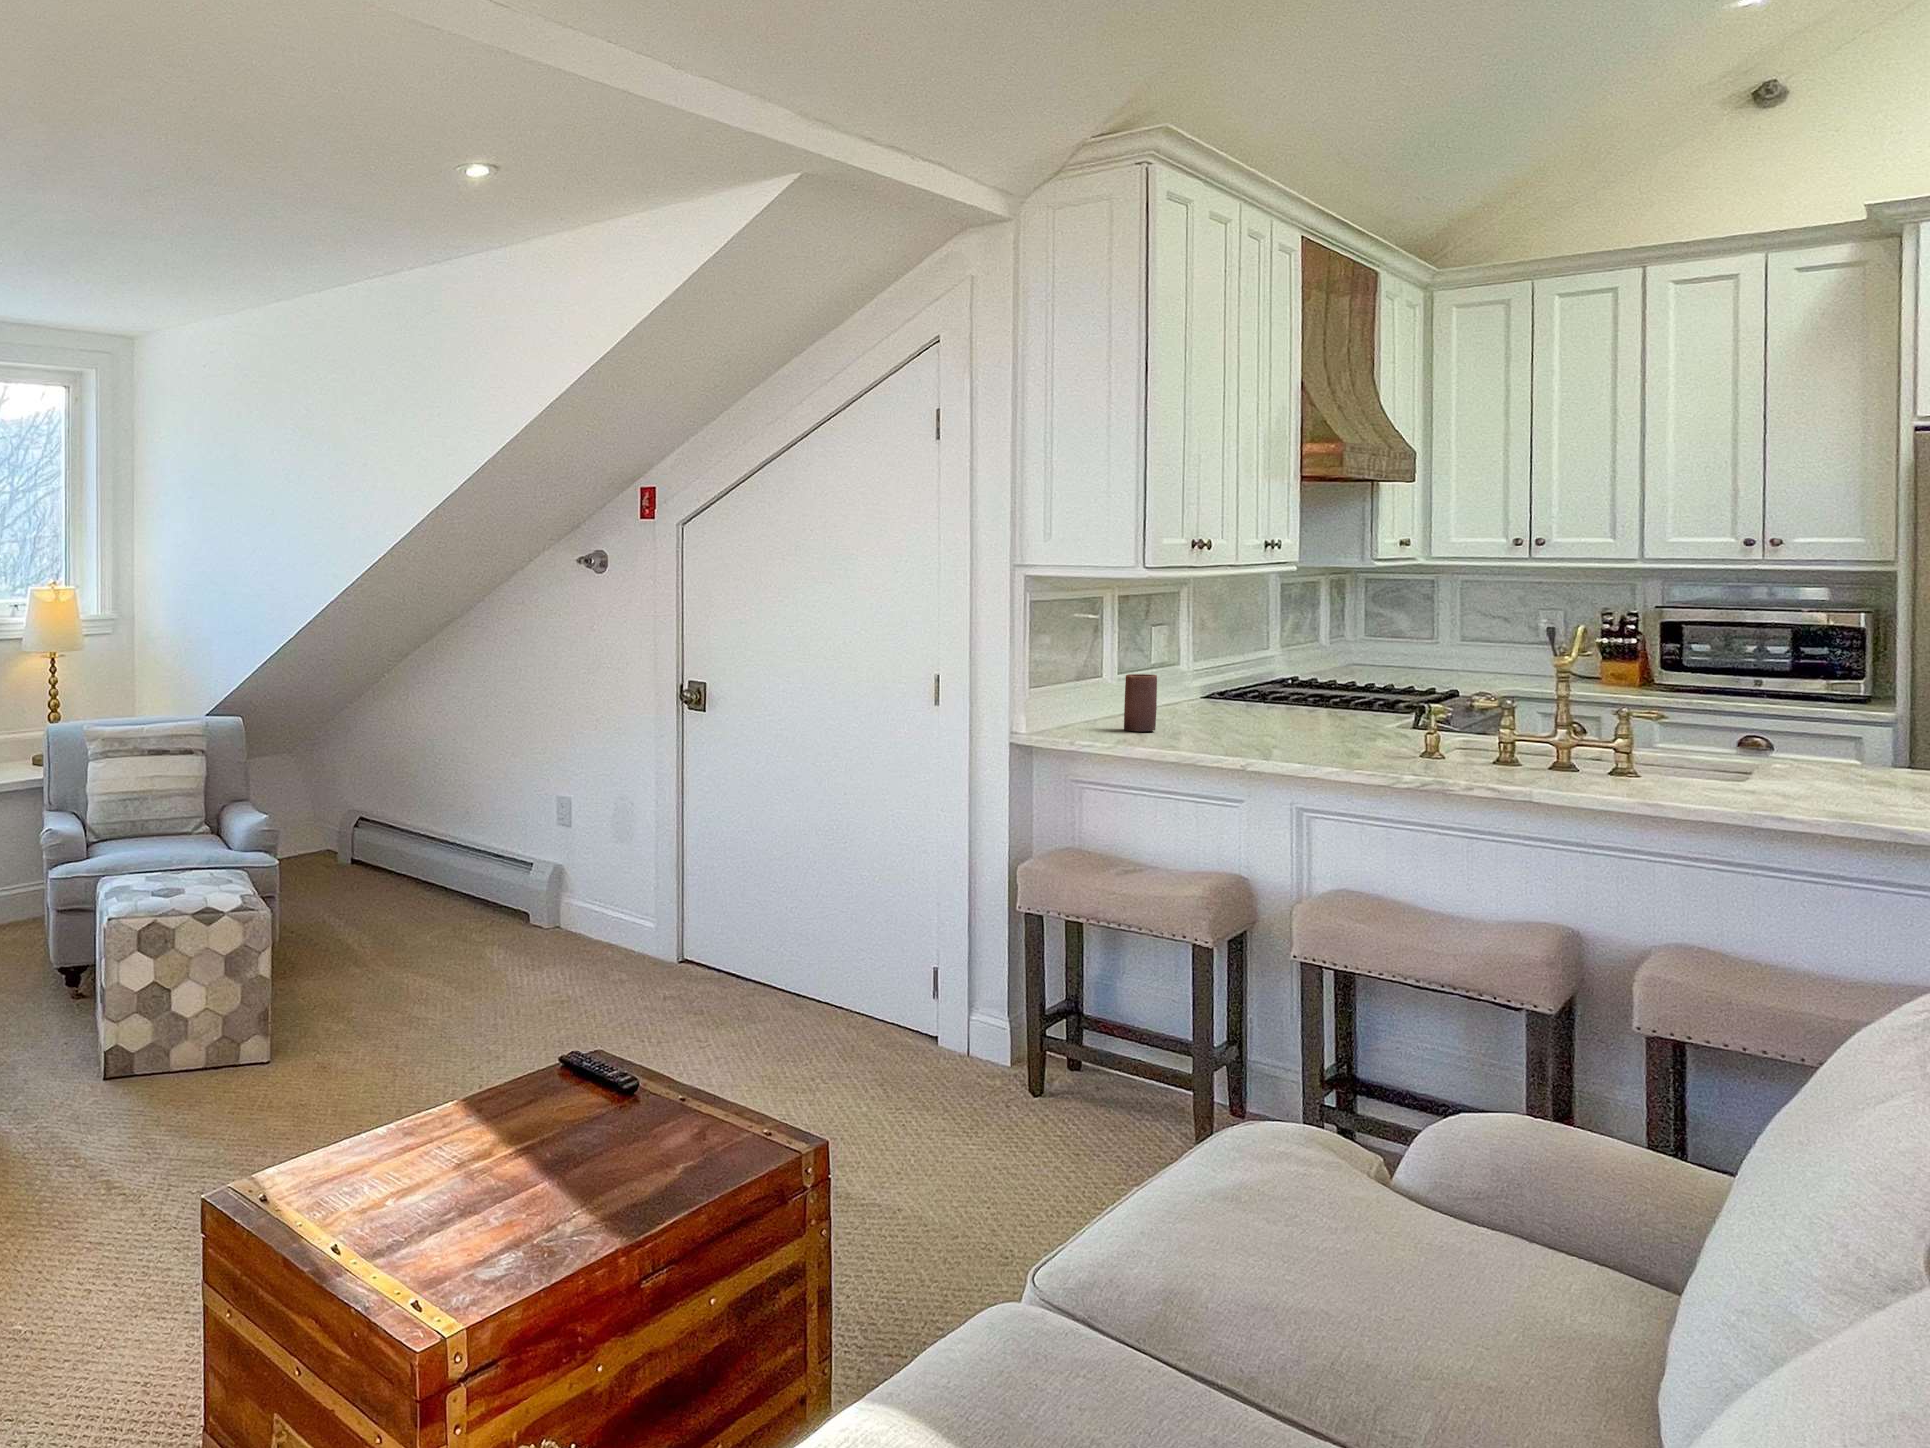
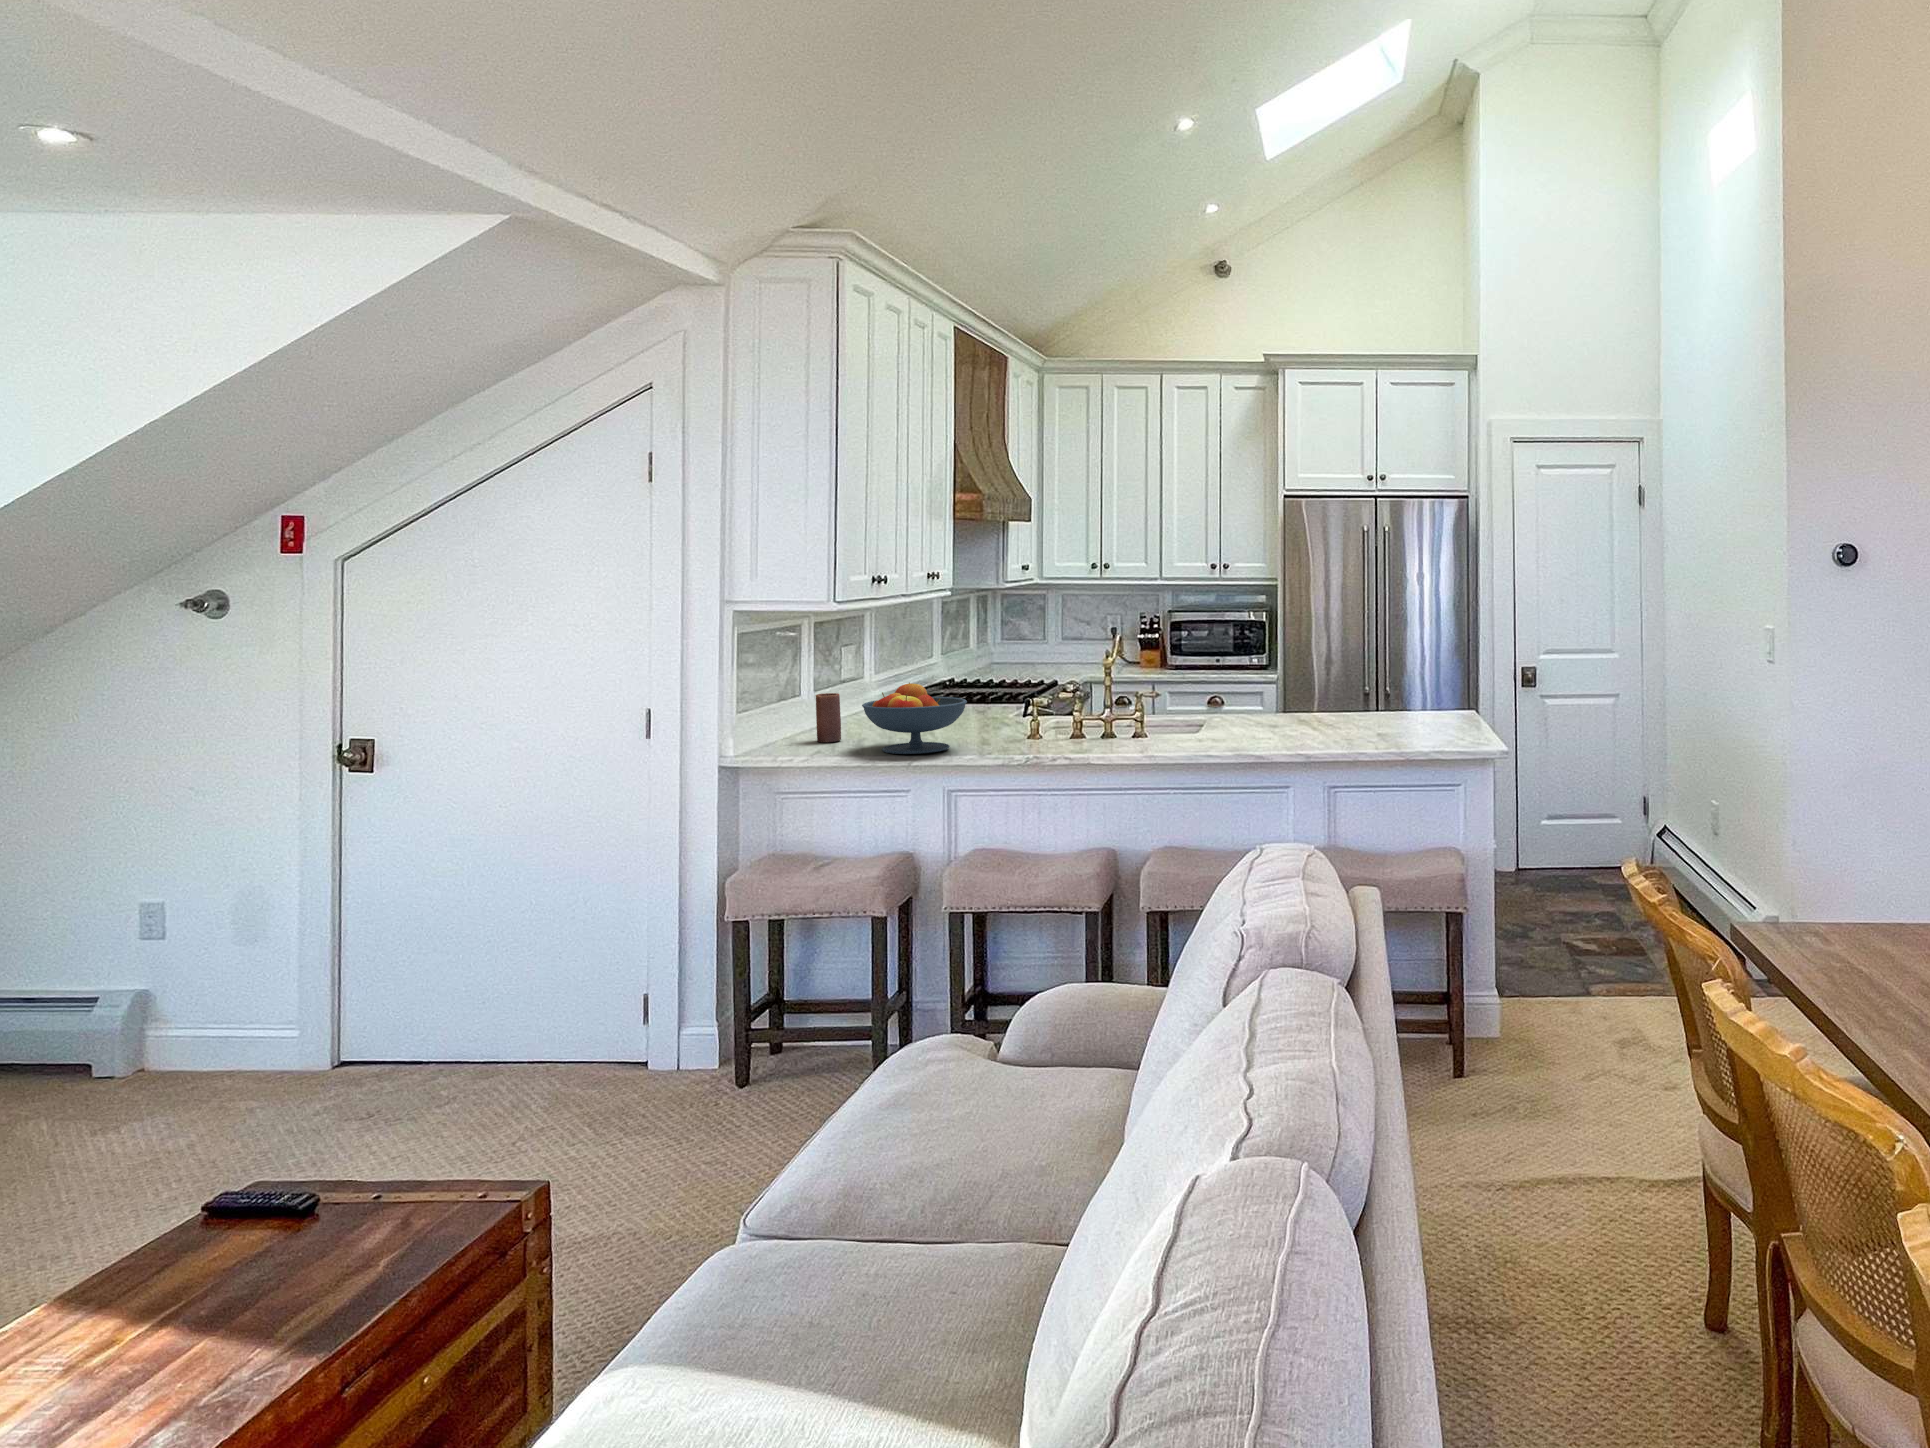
fruit bowl: none [1191,665,1344,752] -> present [862,683,967,754]

